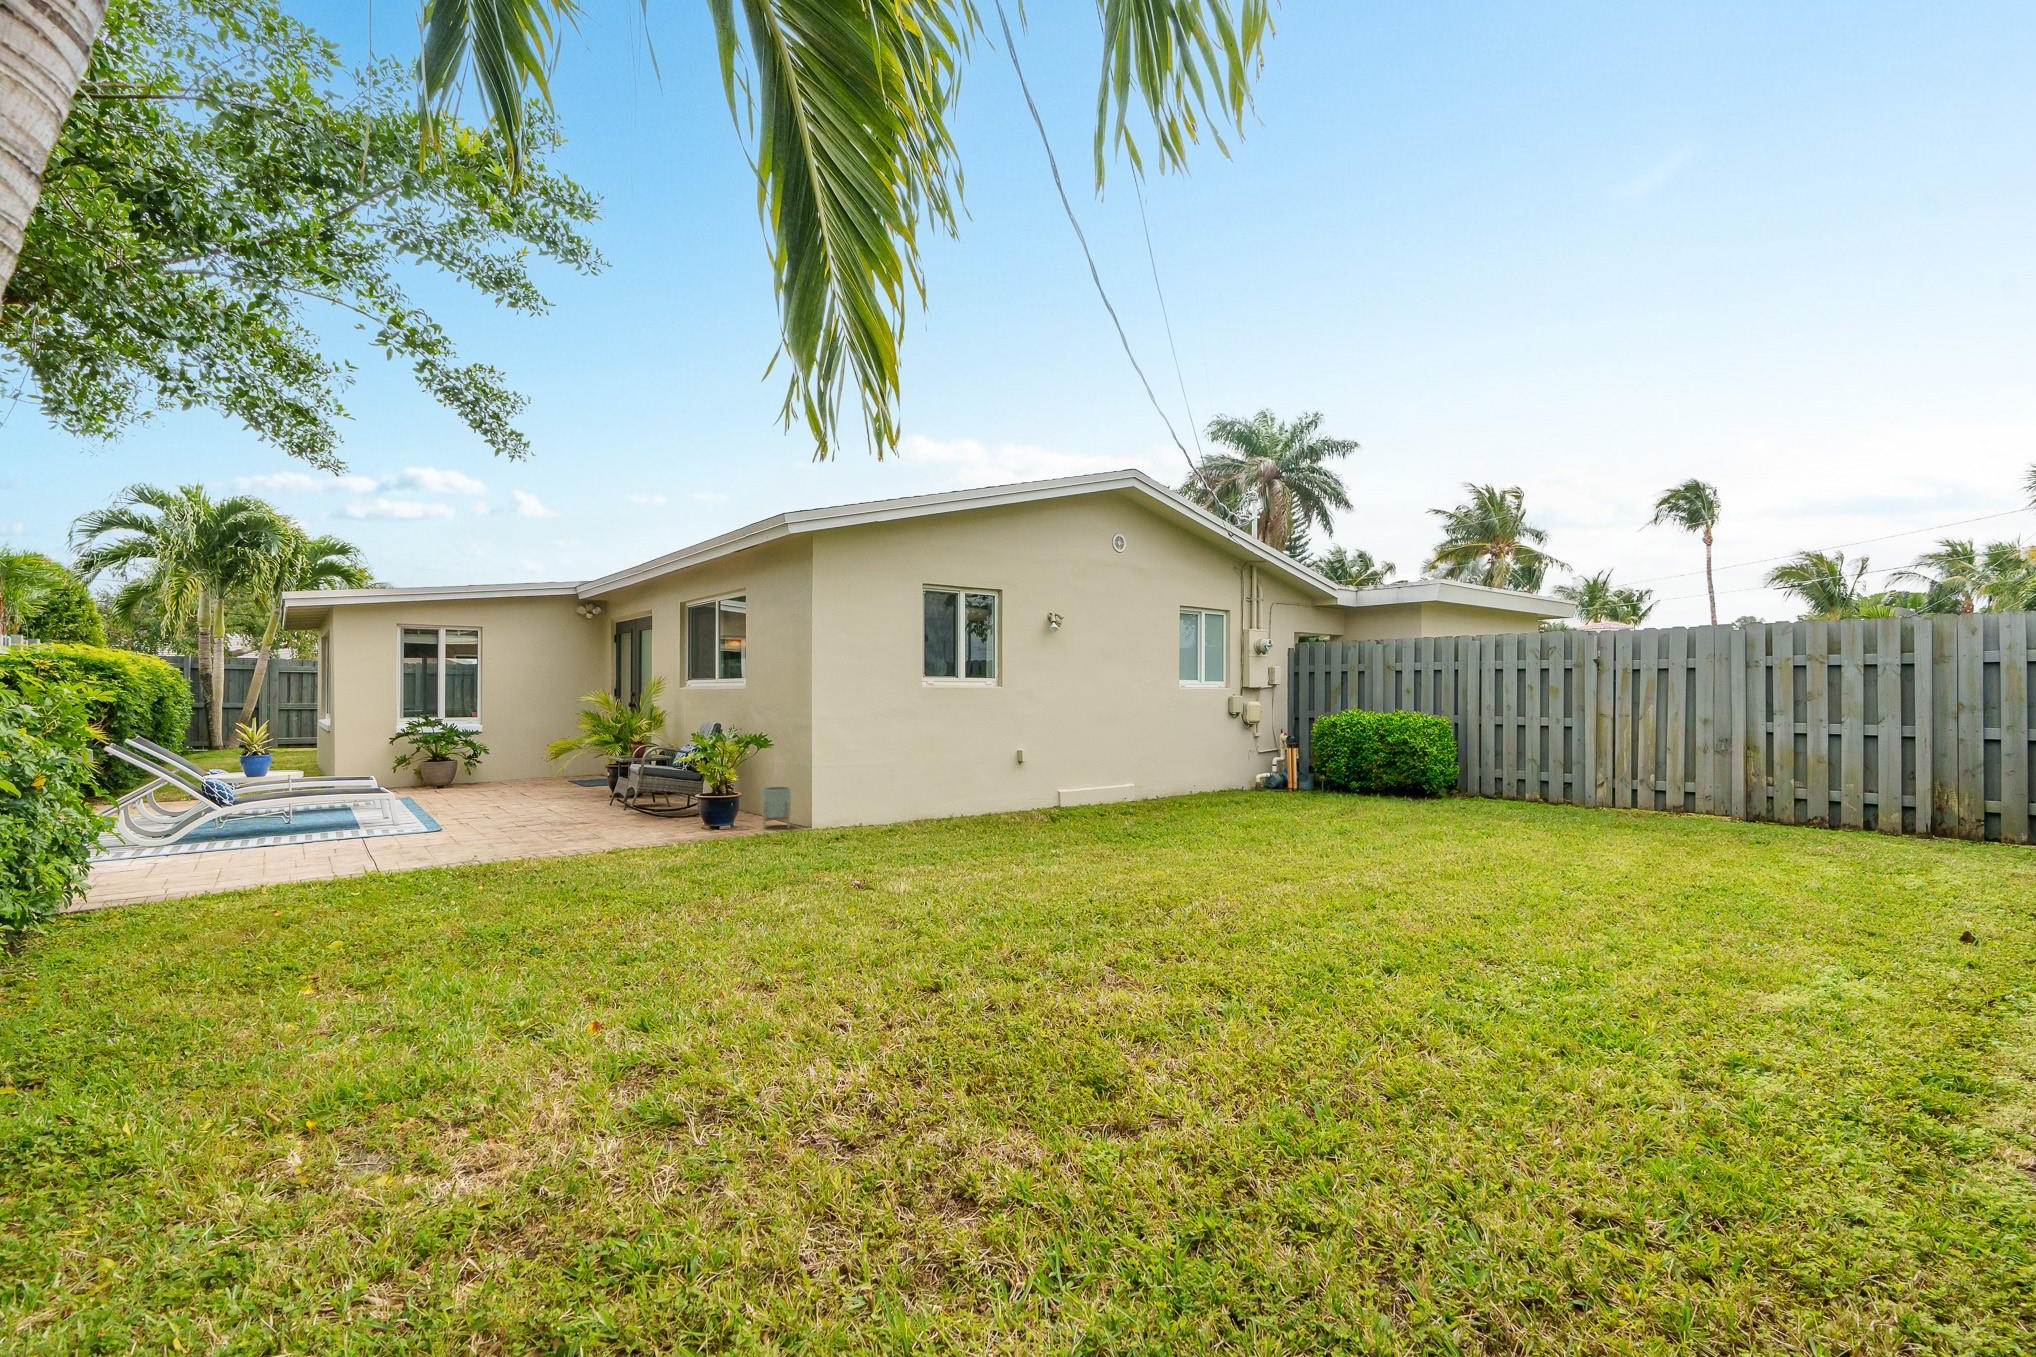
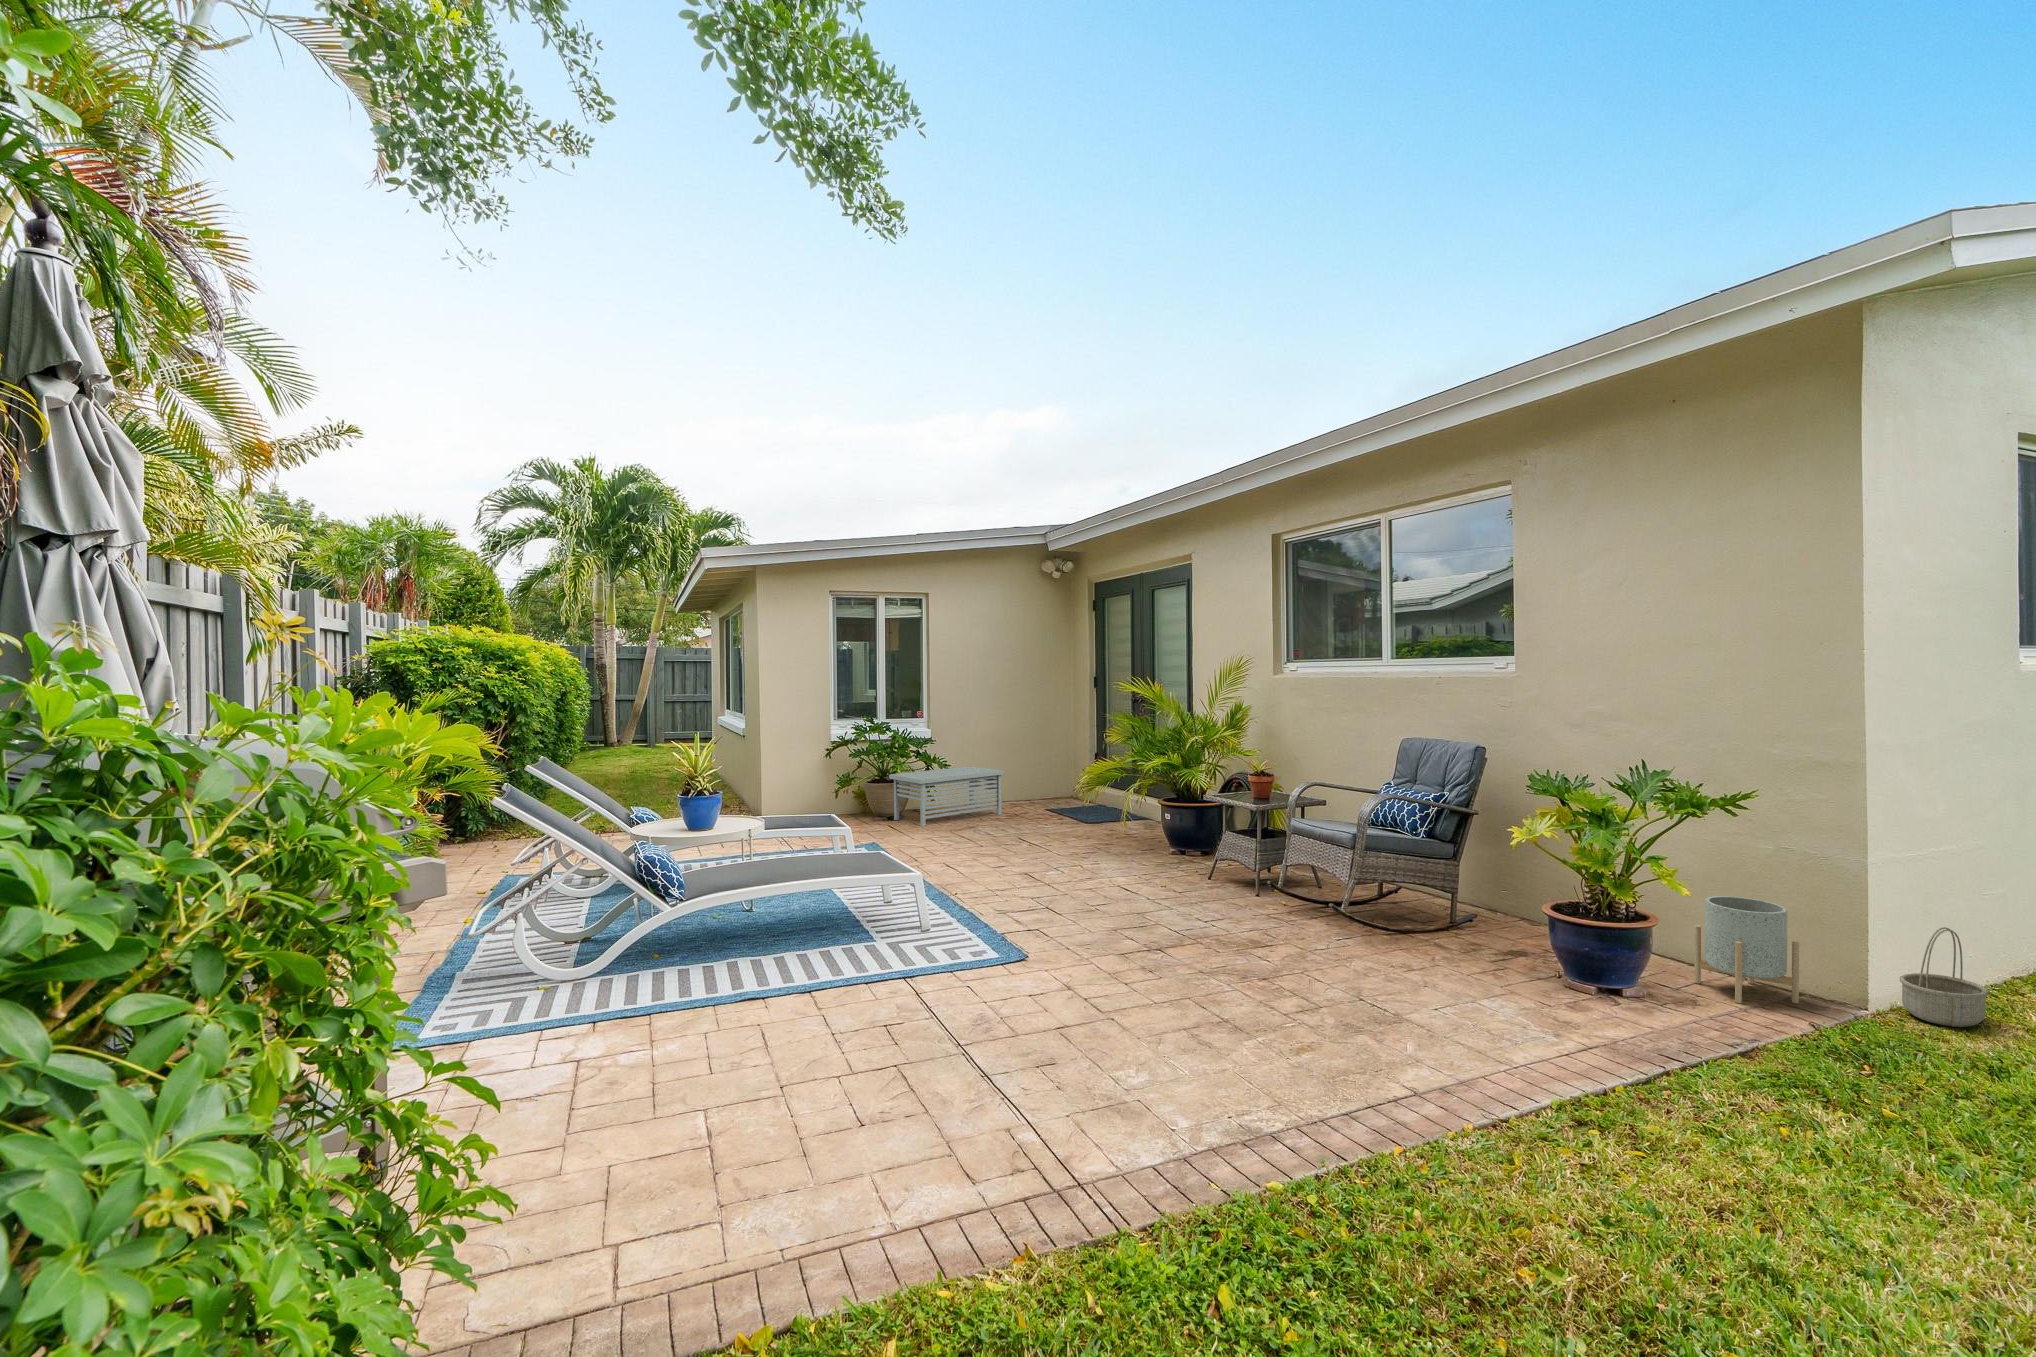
storage bench: none [438,751,532,790] -> present [889,766,1004,826]
basket: none [819,792,848,830] -> present [1900,927,1989,1027]

